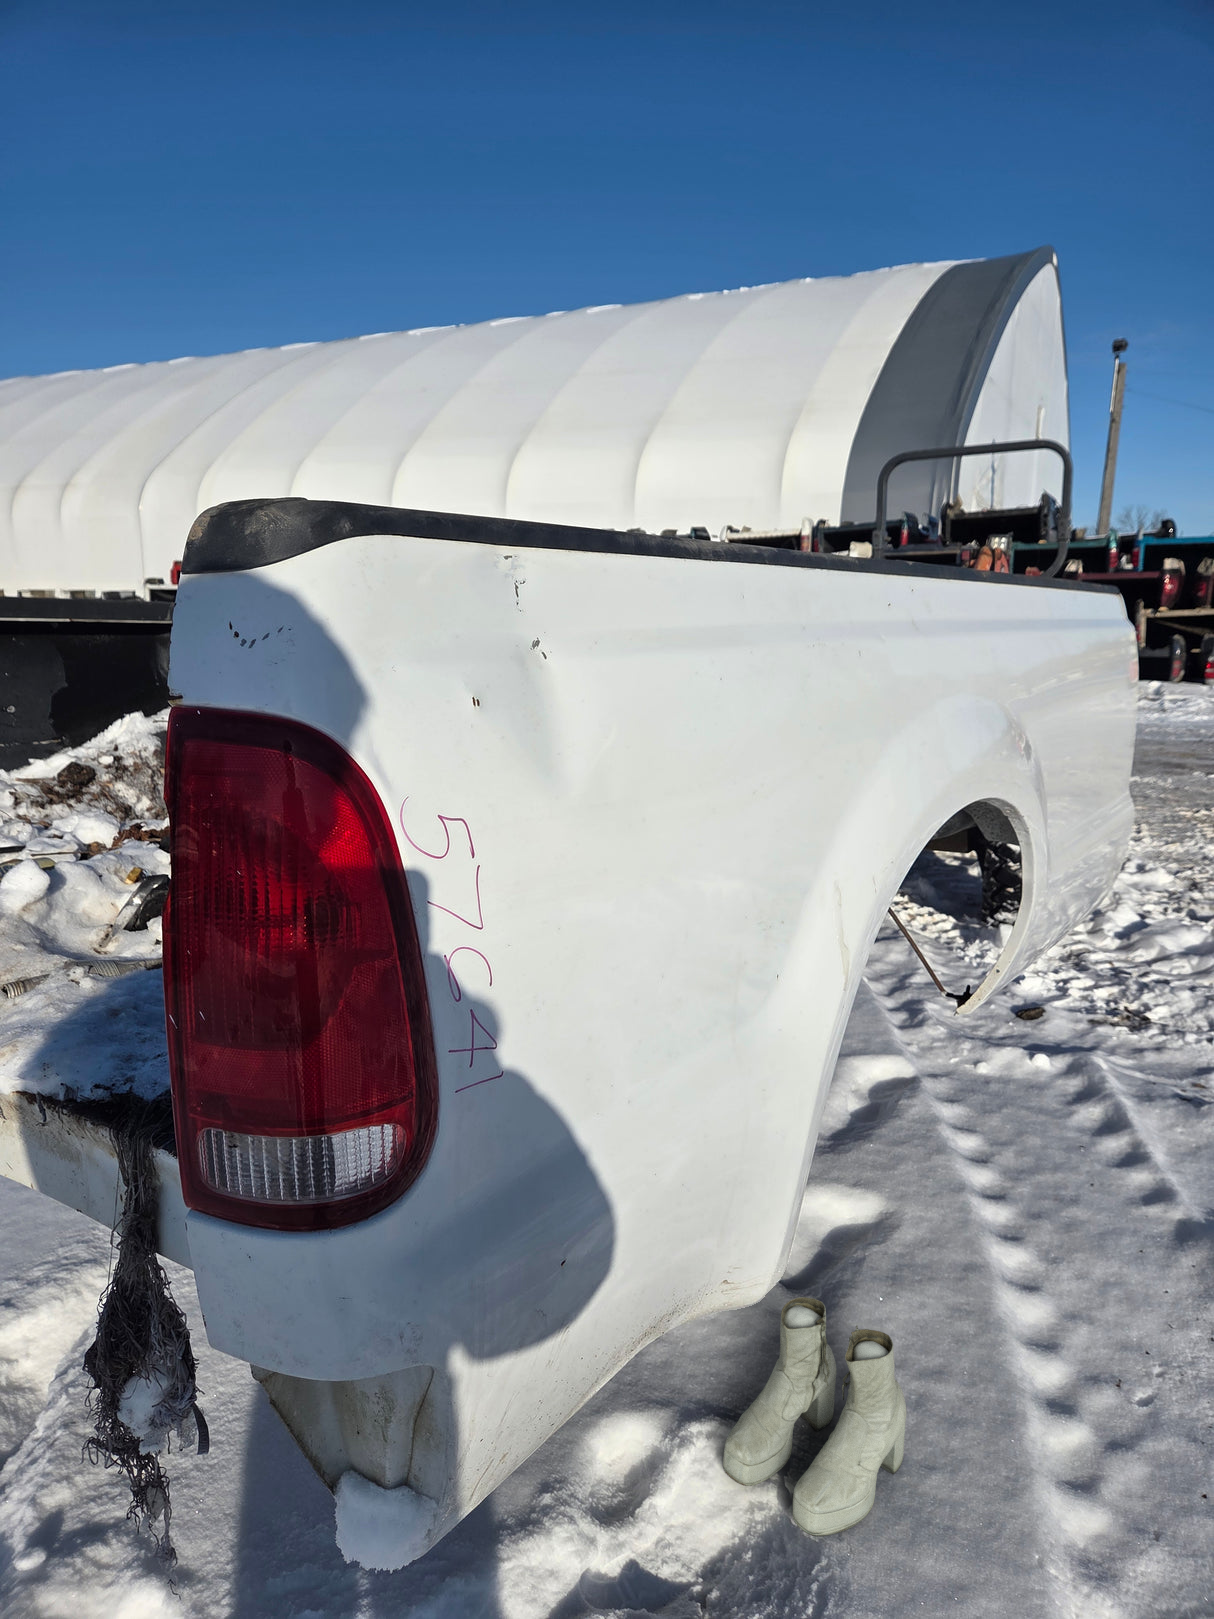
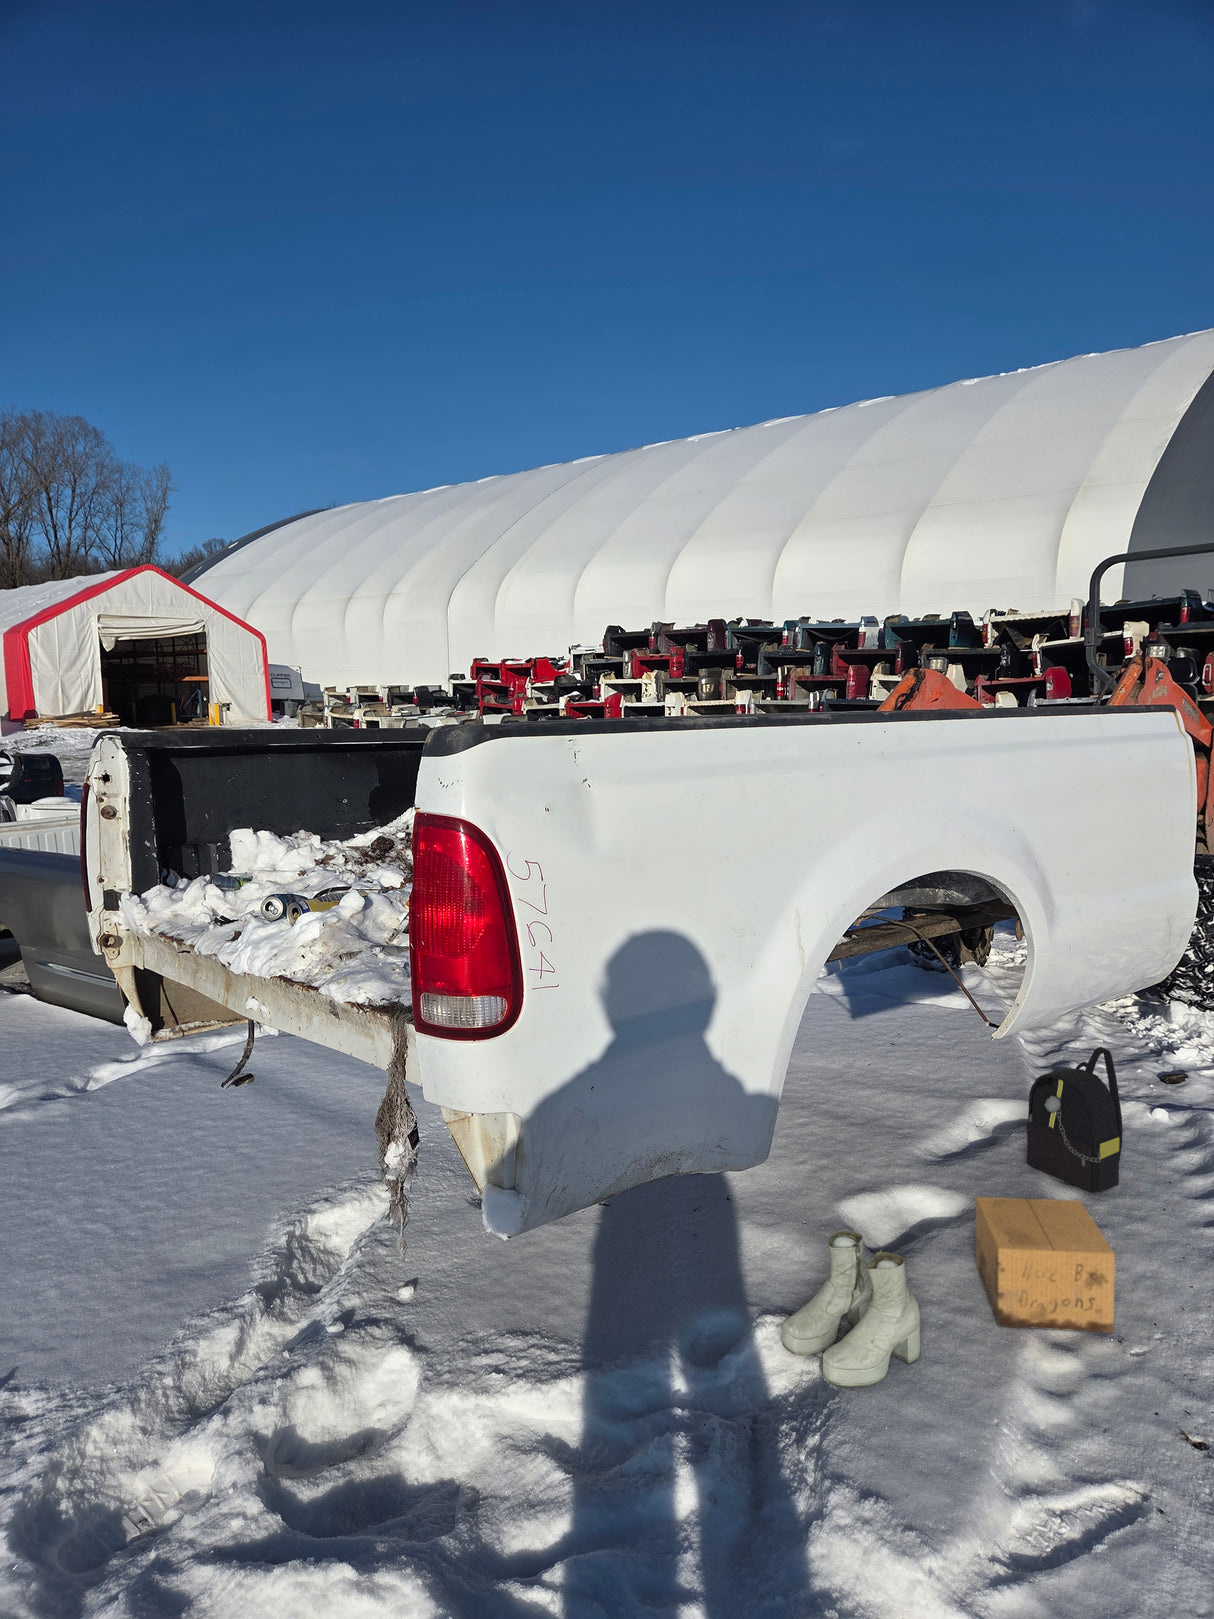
backpack: none [927,999,1037,1170] -> present [1026,1047,1123,1193]
cardboard box: none [921,1203,1120,1388] -> present [976,1197,1115,1333]

